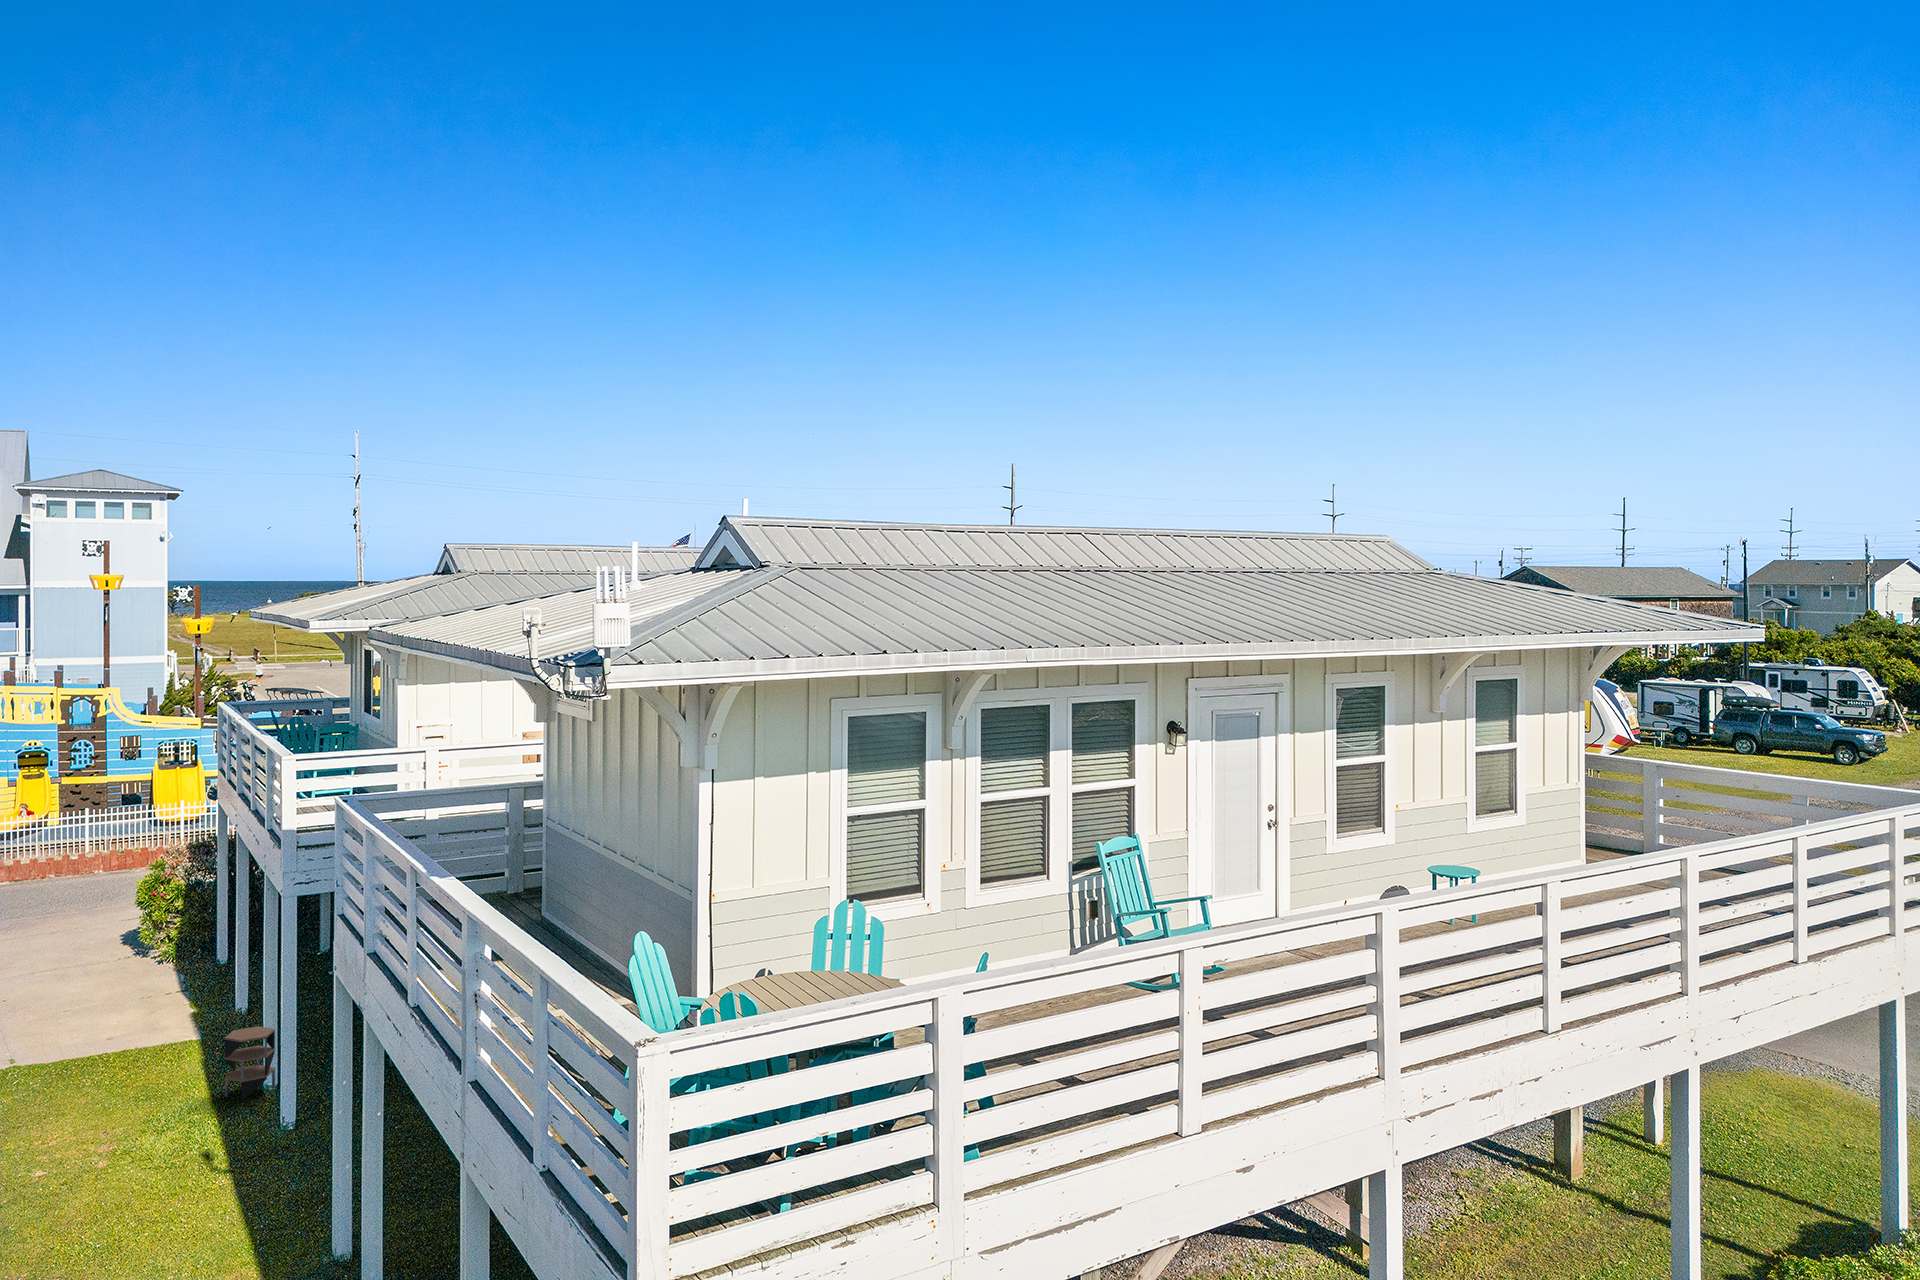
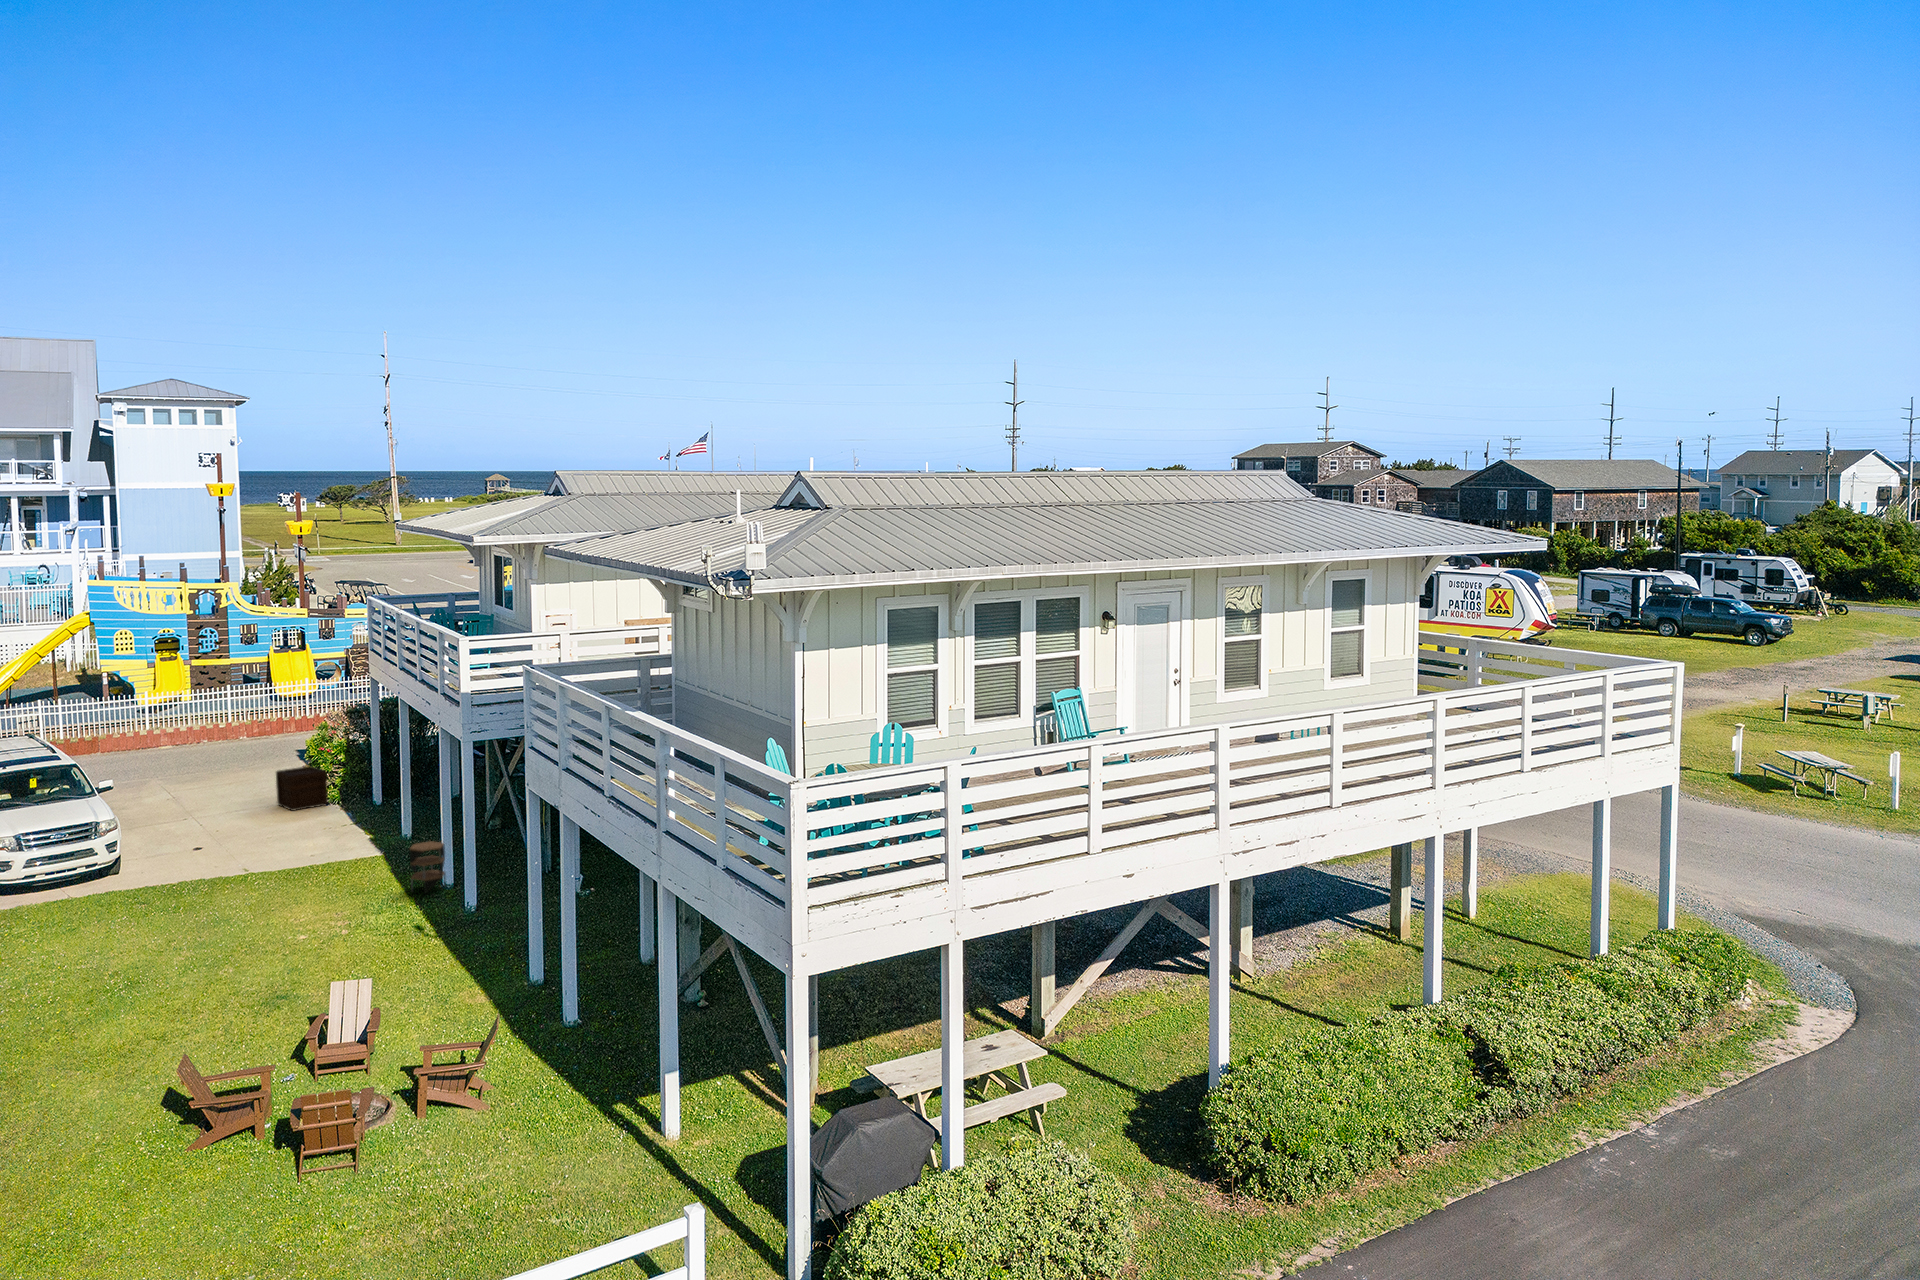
wooden crate: none [105,913,170,972] -> present [276,766,328,811]

